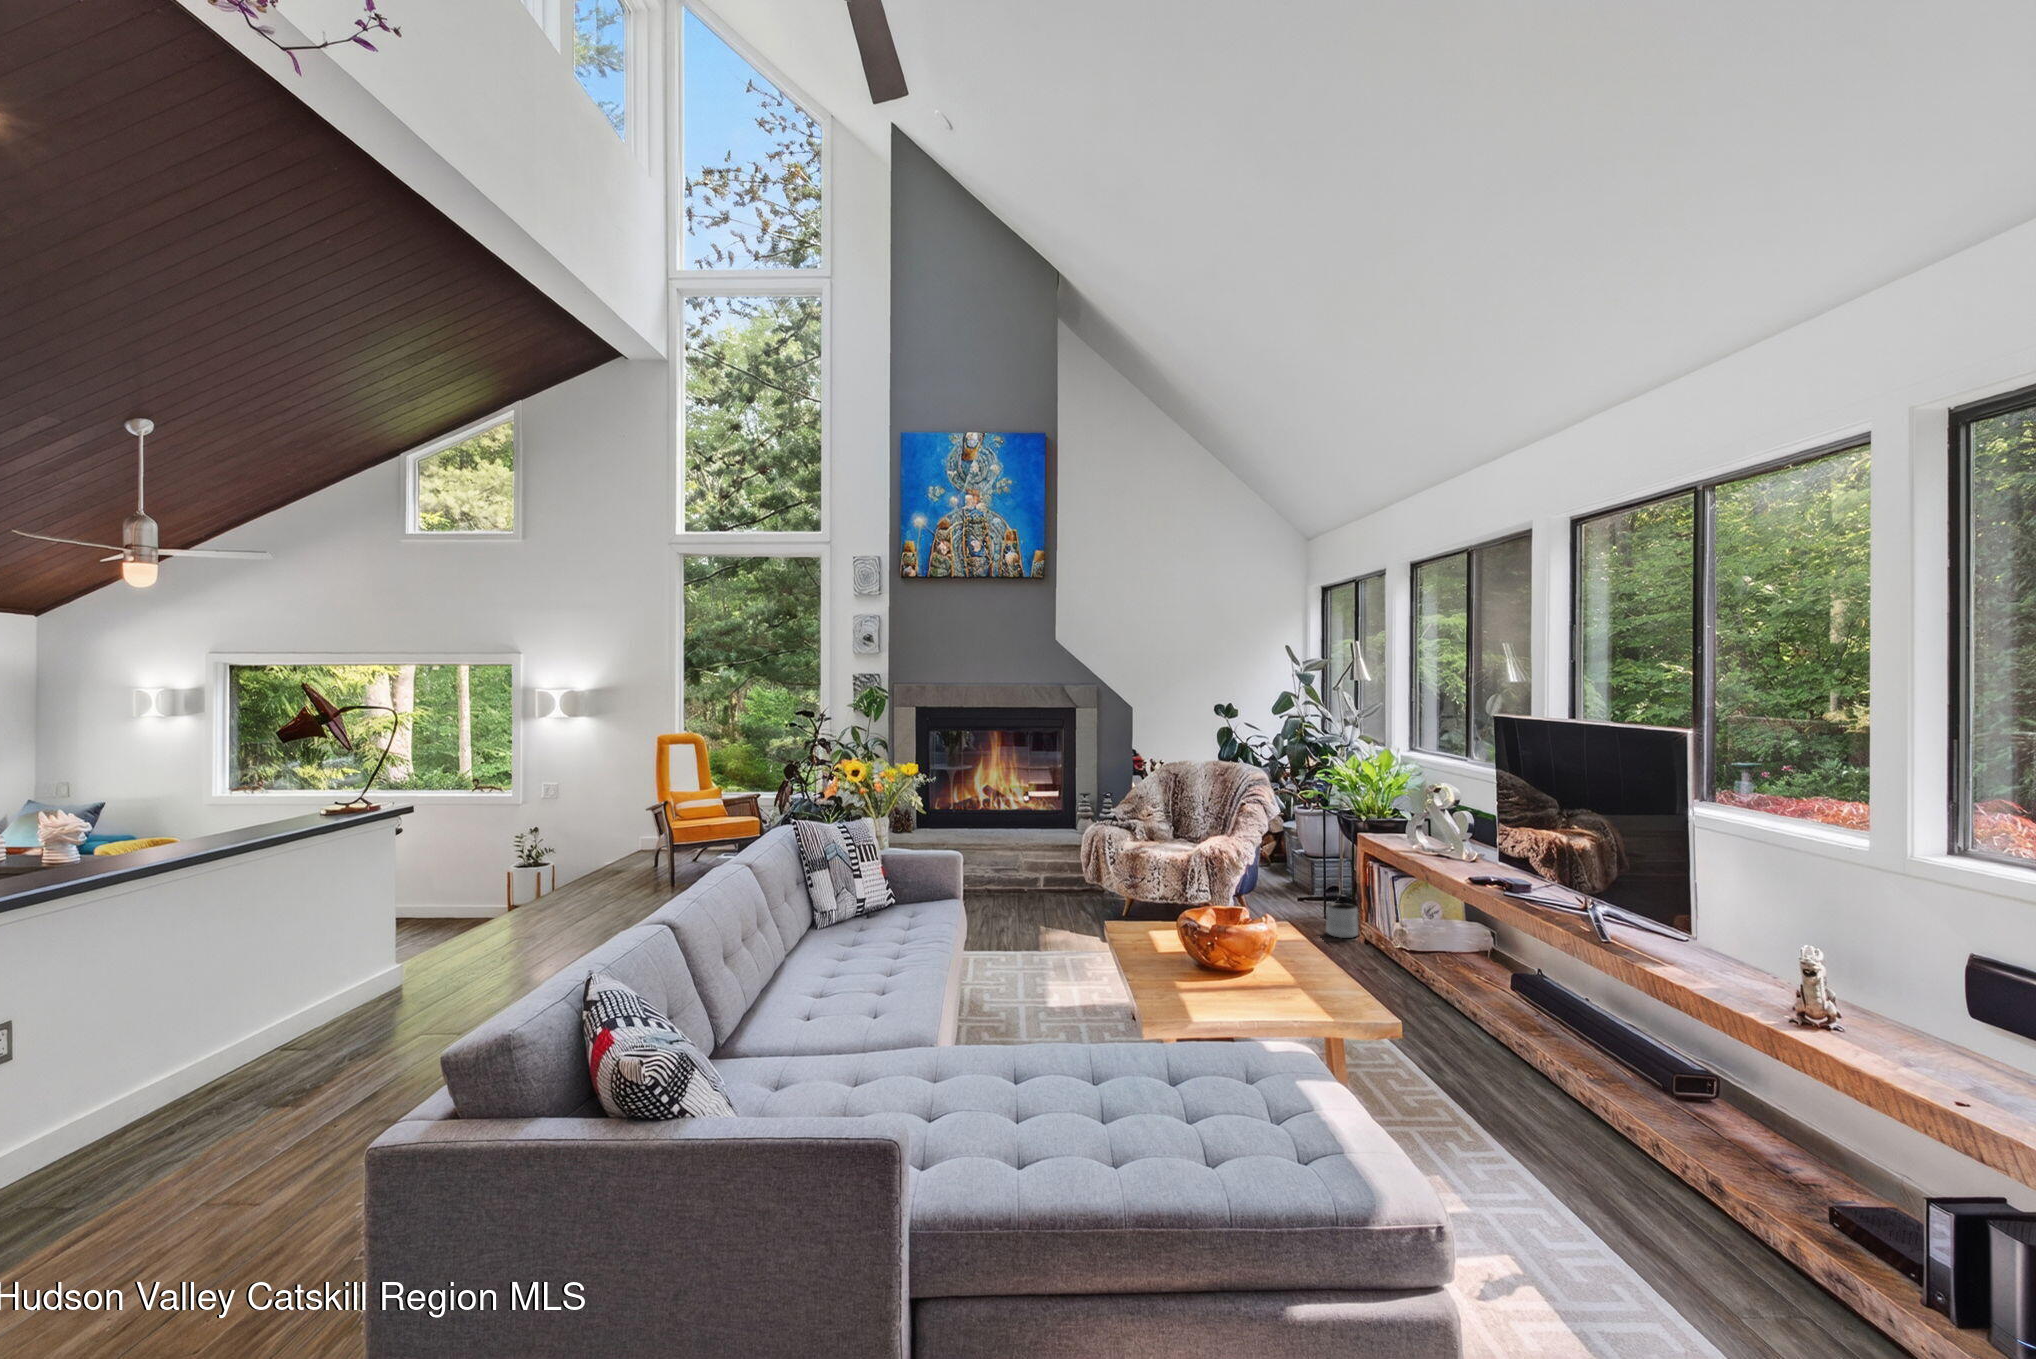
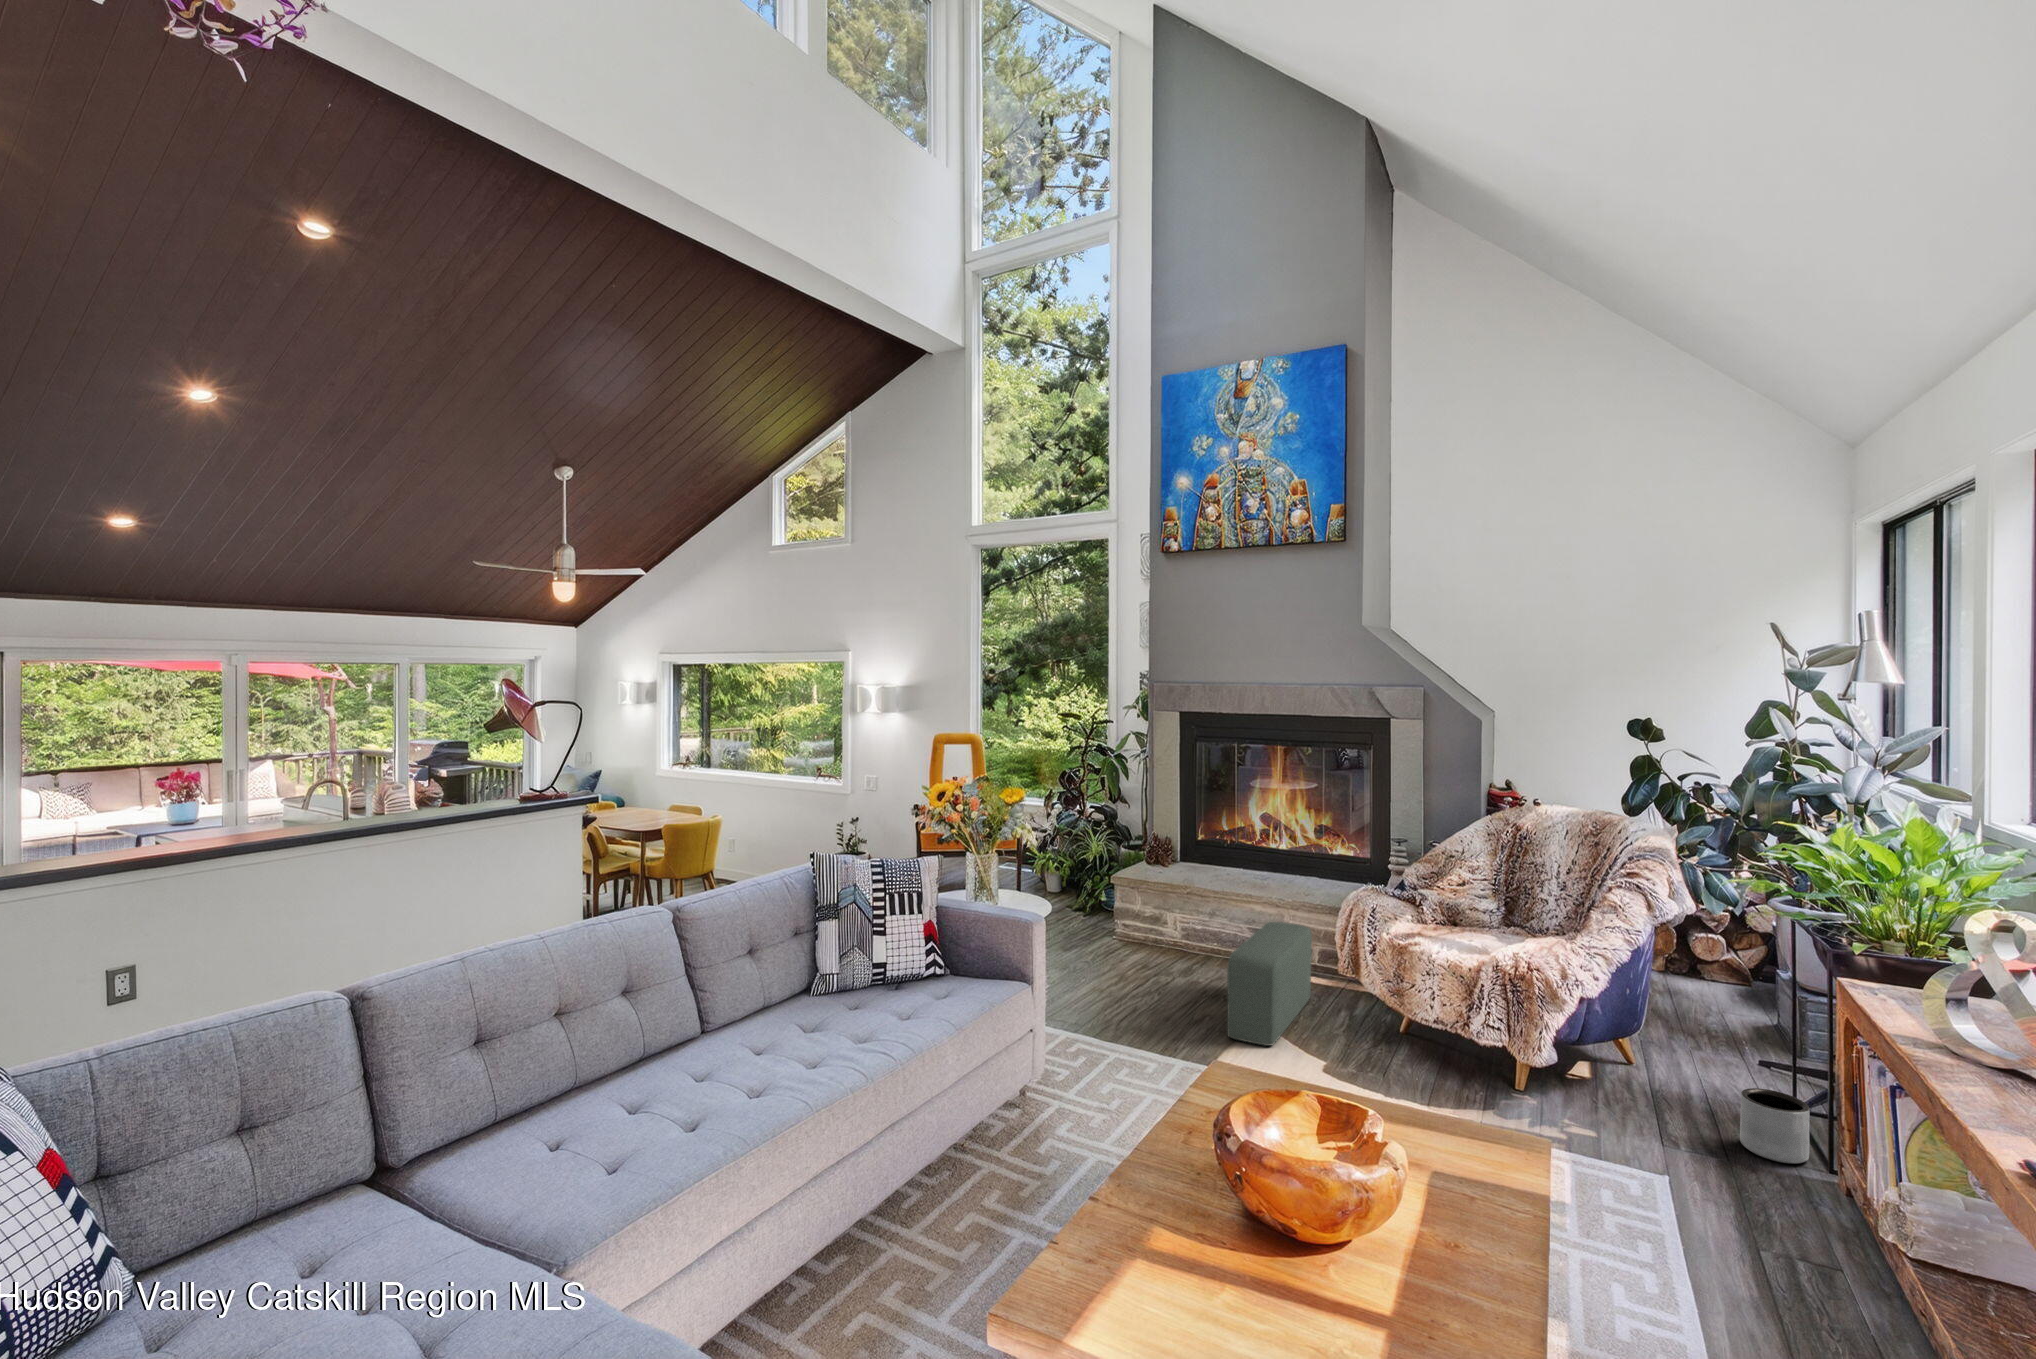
pouf: none [1026,858,1070,937] -> present [1227,922,1312,1046]

